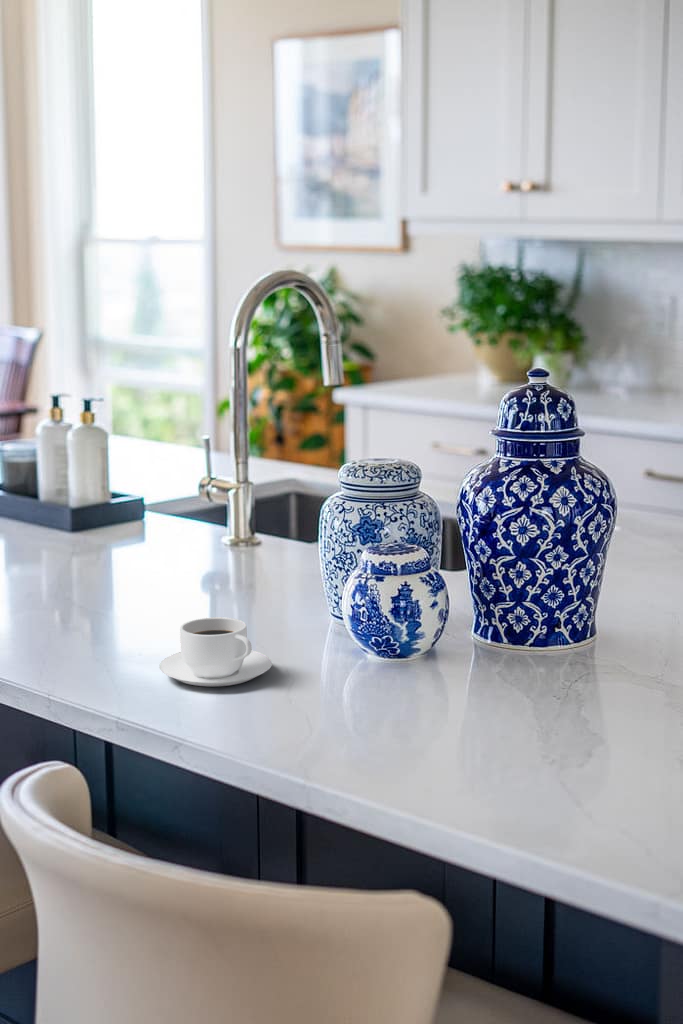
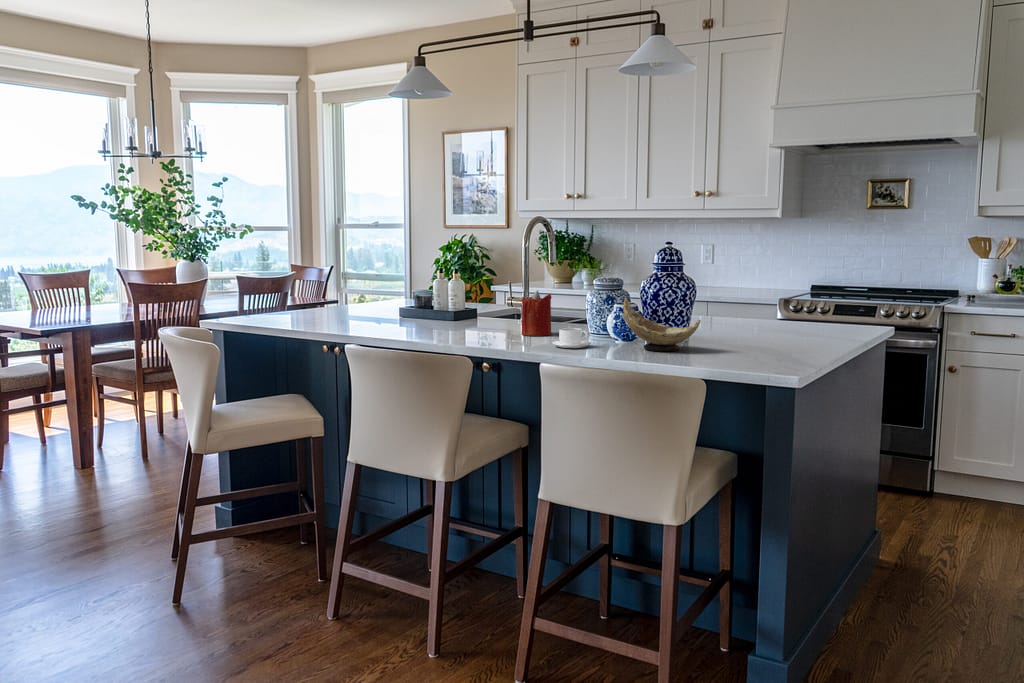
candle: none [154,484,237,610] -> present [522,290,552,336]
decorative bowl: none [345,548,566,723] -> present [623,298,700,351]

